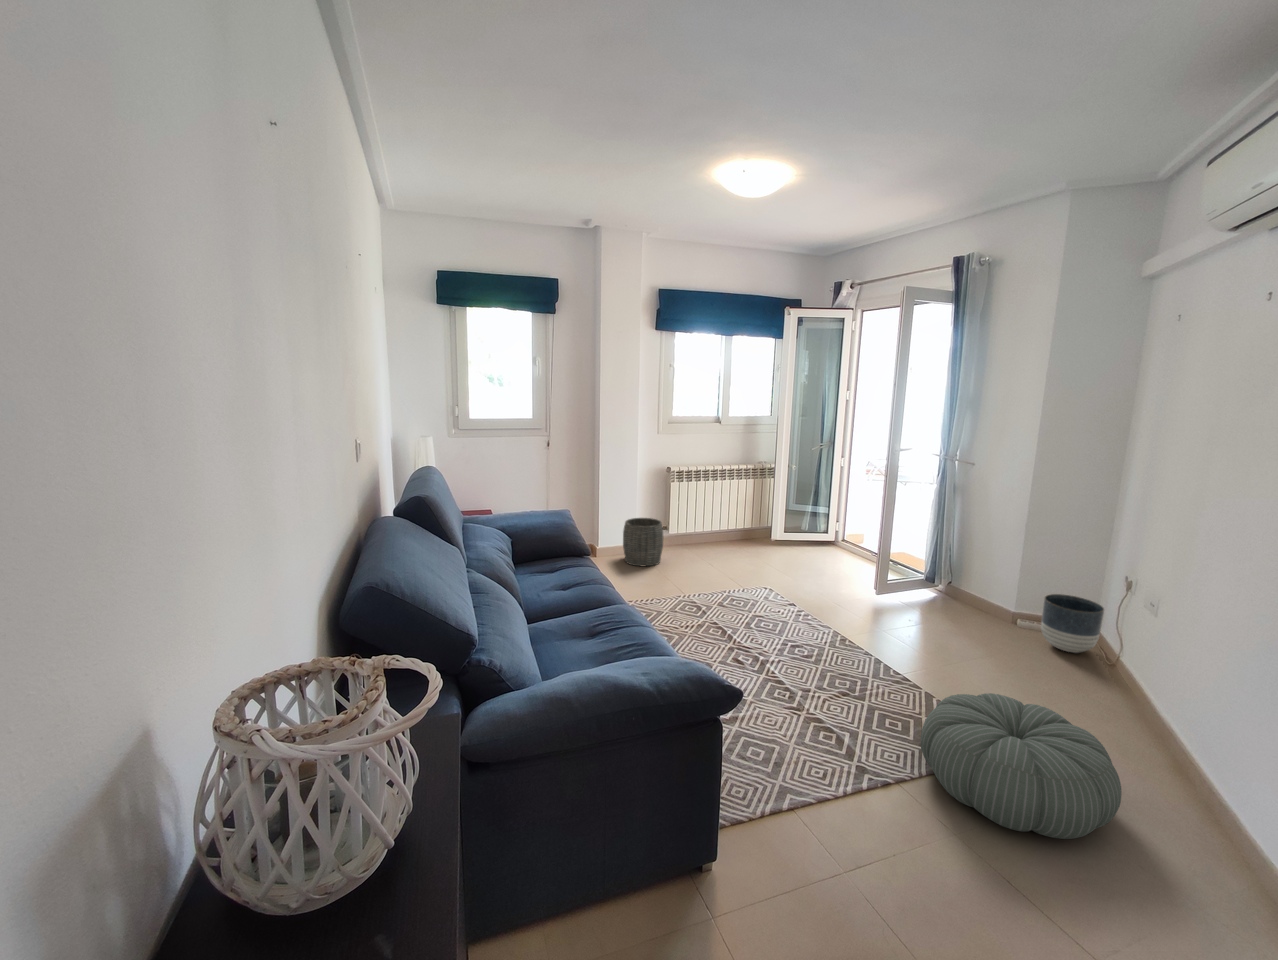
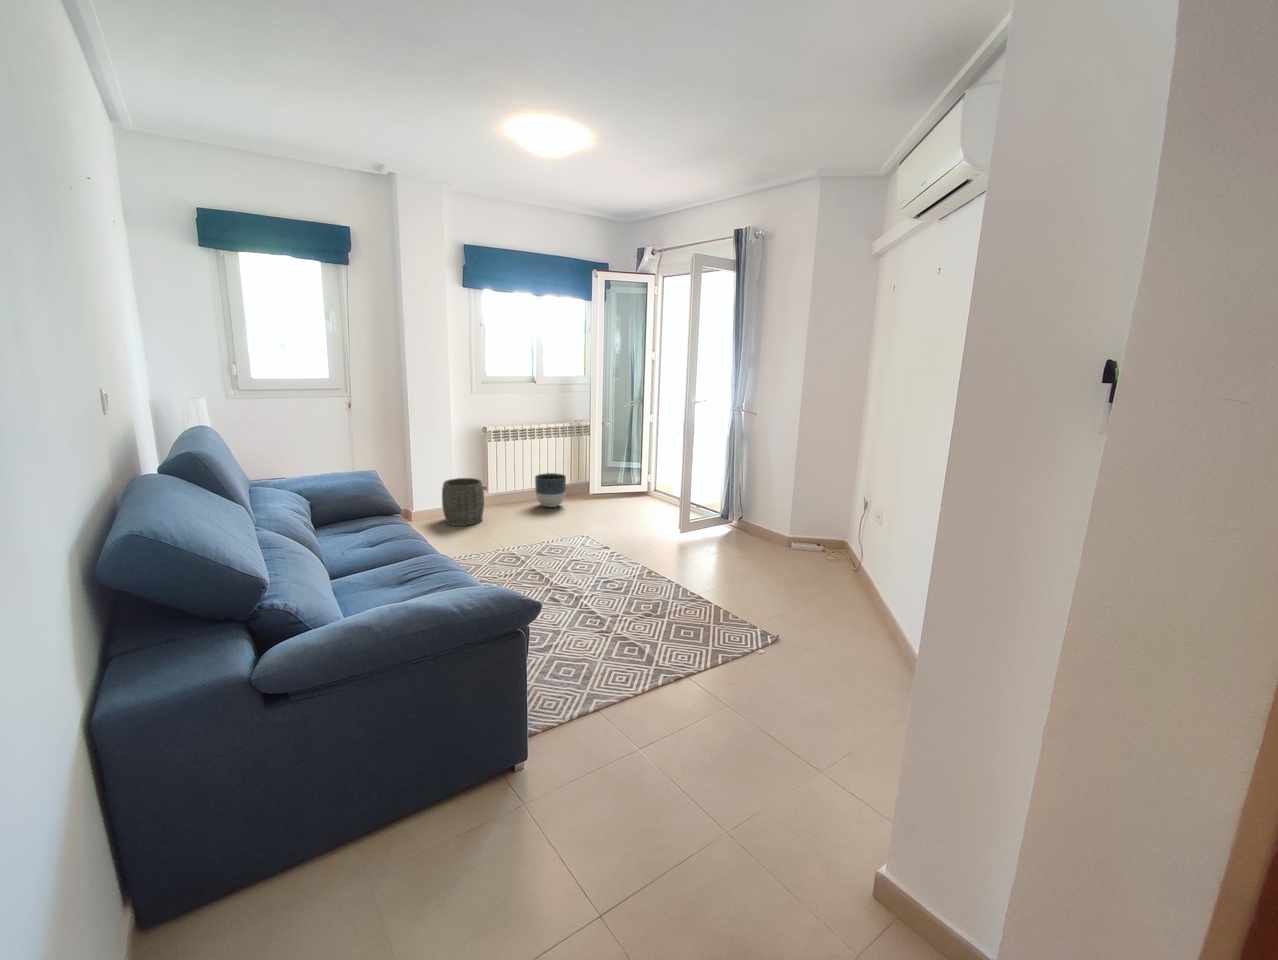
planter: present [1041,594,1104,653] -> present [535,473,566,507]
pouf: present [920,693,1122,839] -> none [705,595,846,696]

